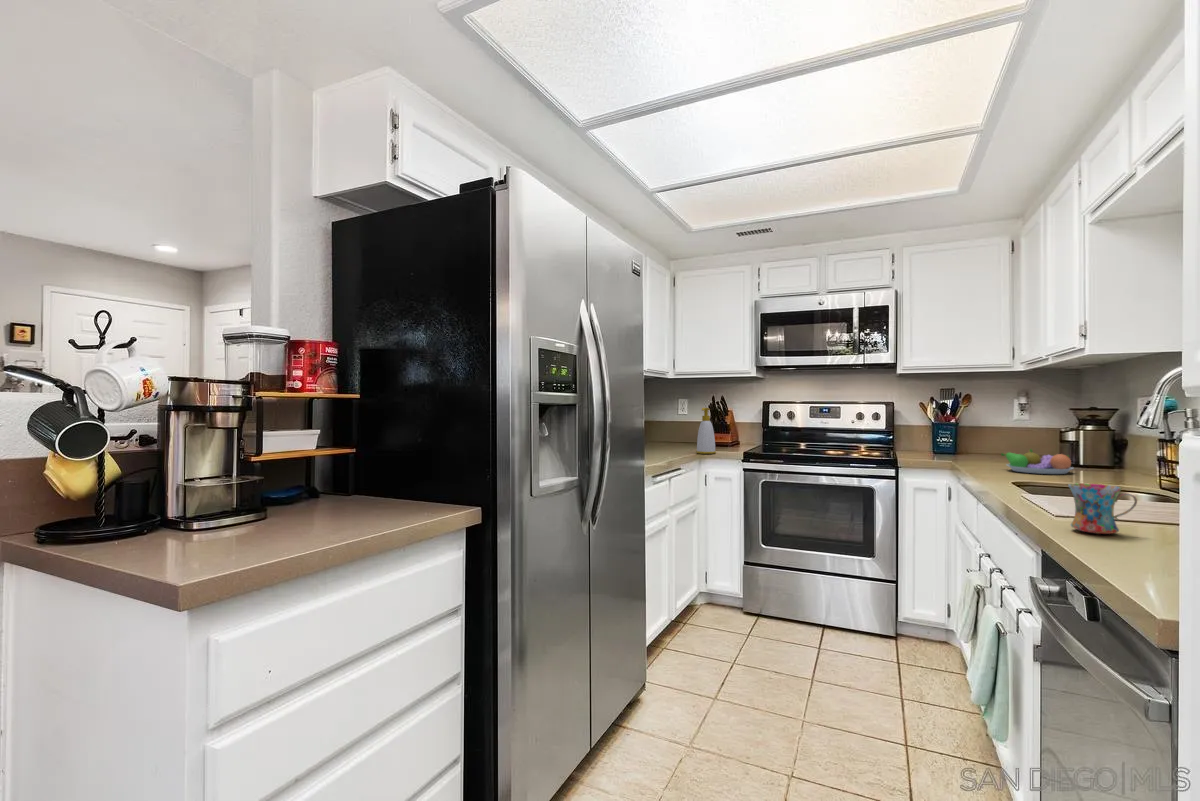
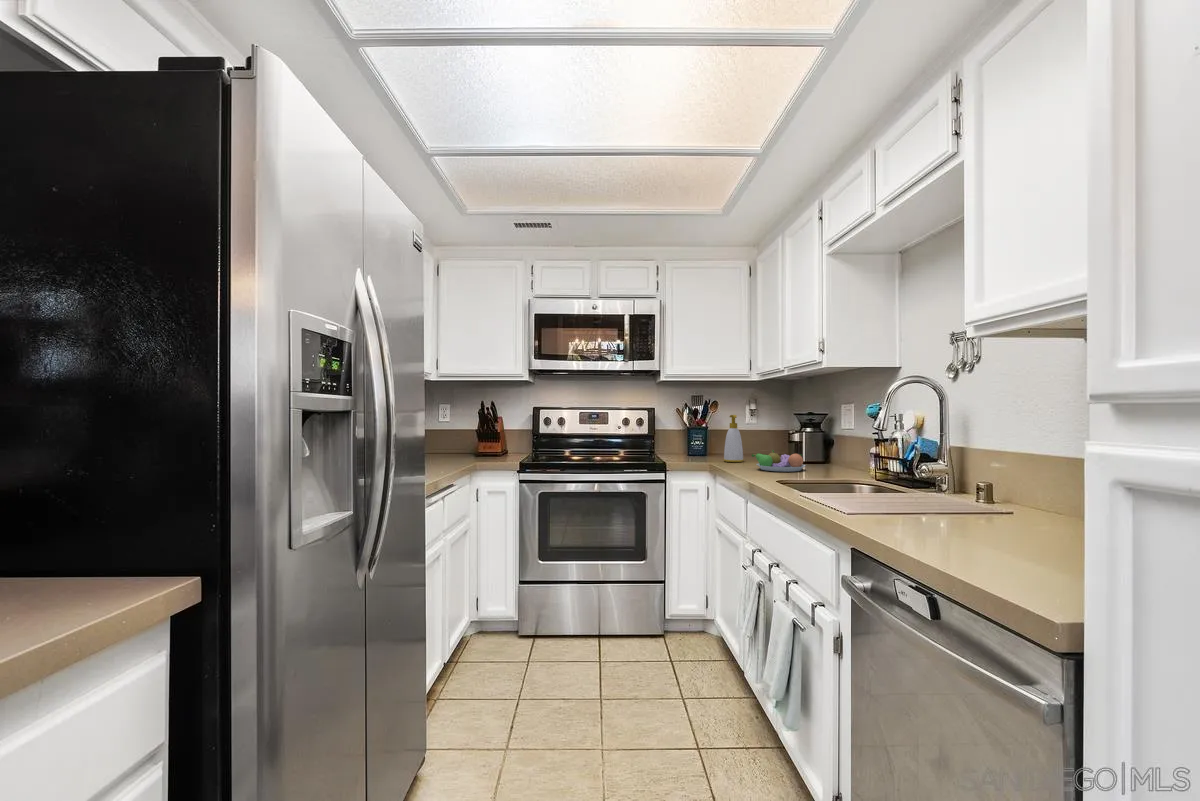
soap bottle: present [696,408,716,454] -> present [724,415,744,462]
mug: present [1068,483,1137,534] -> none [869,484,921,531]

